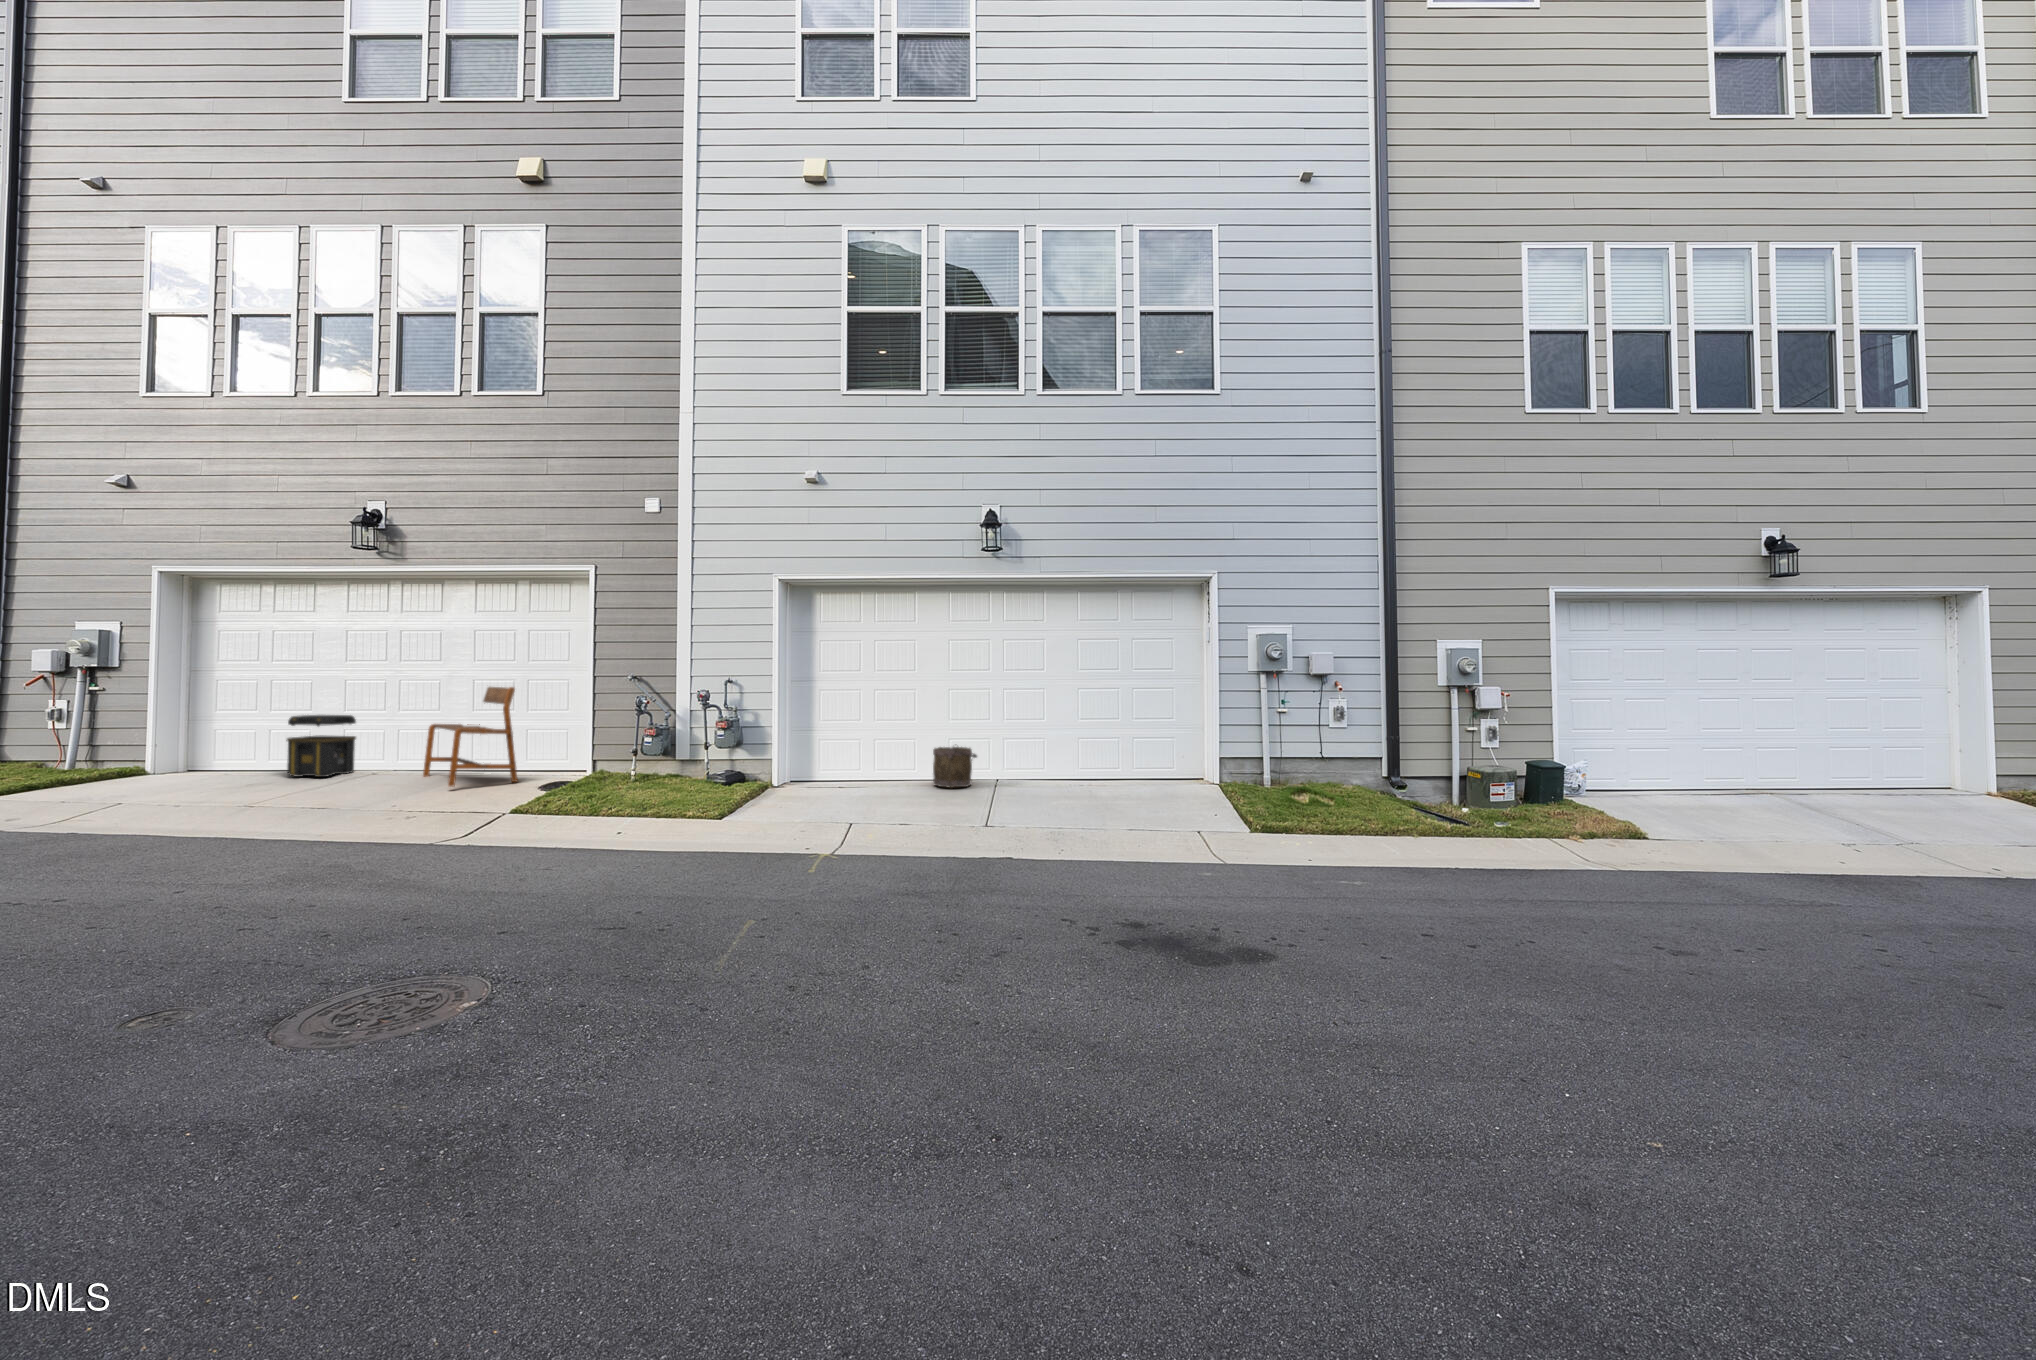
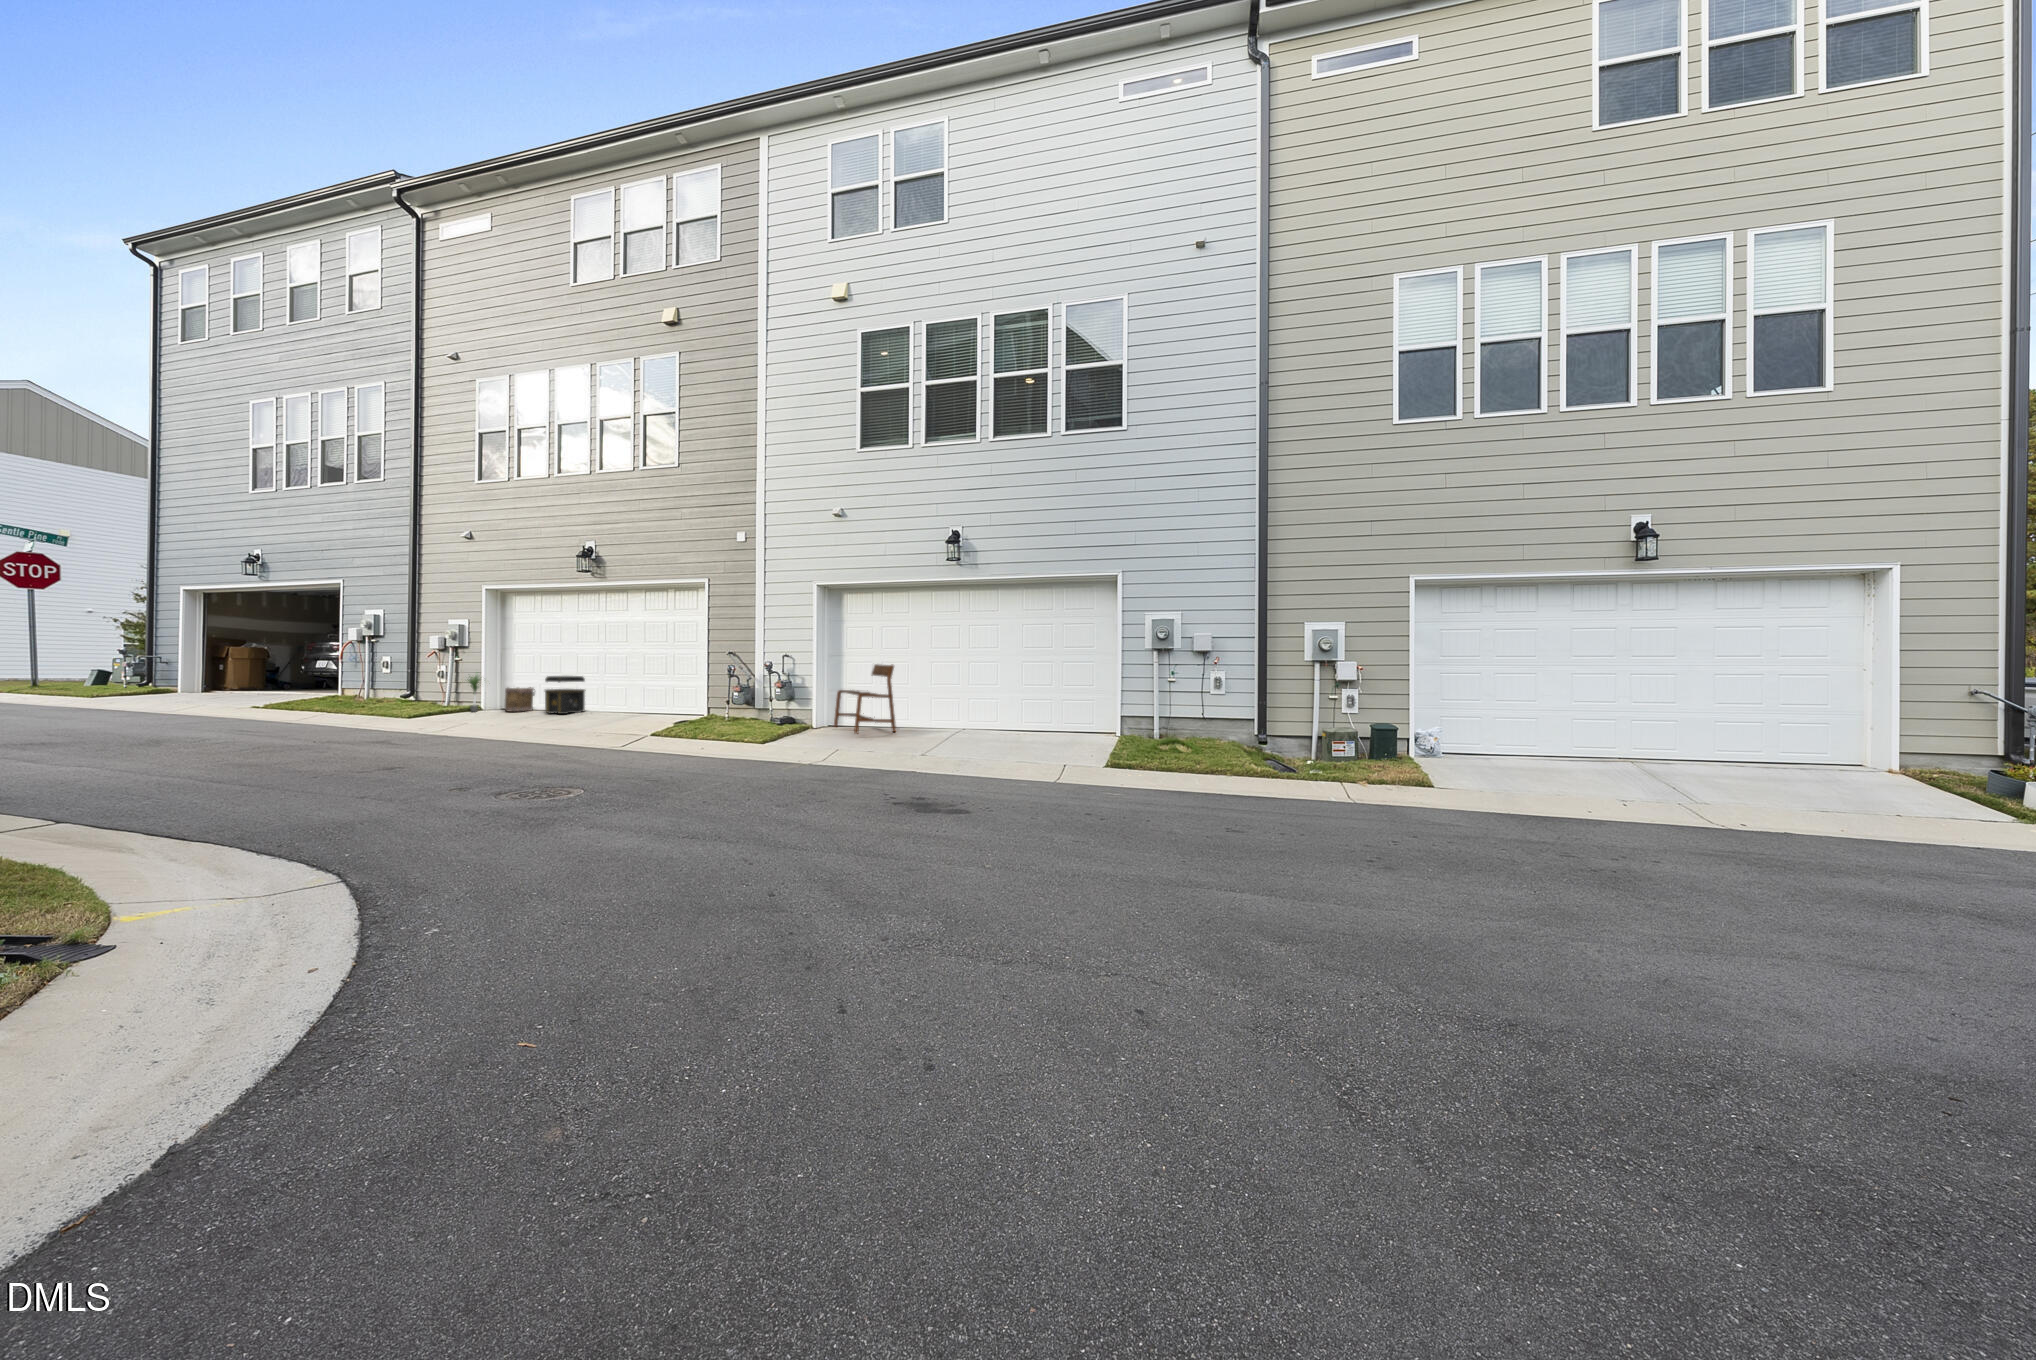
bench: present [423,687,518,787] -> present [834,664,896,734]
potted plant: none [106,705,172,778] -> present [468,676,480,712]
bucket: present [933,747,977,788] -> present [505,687,535,712]

